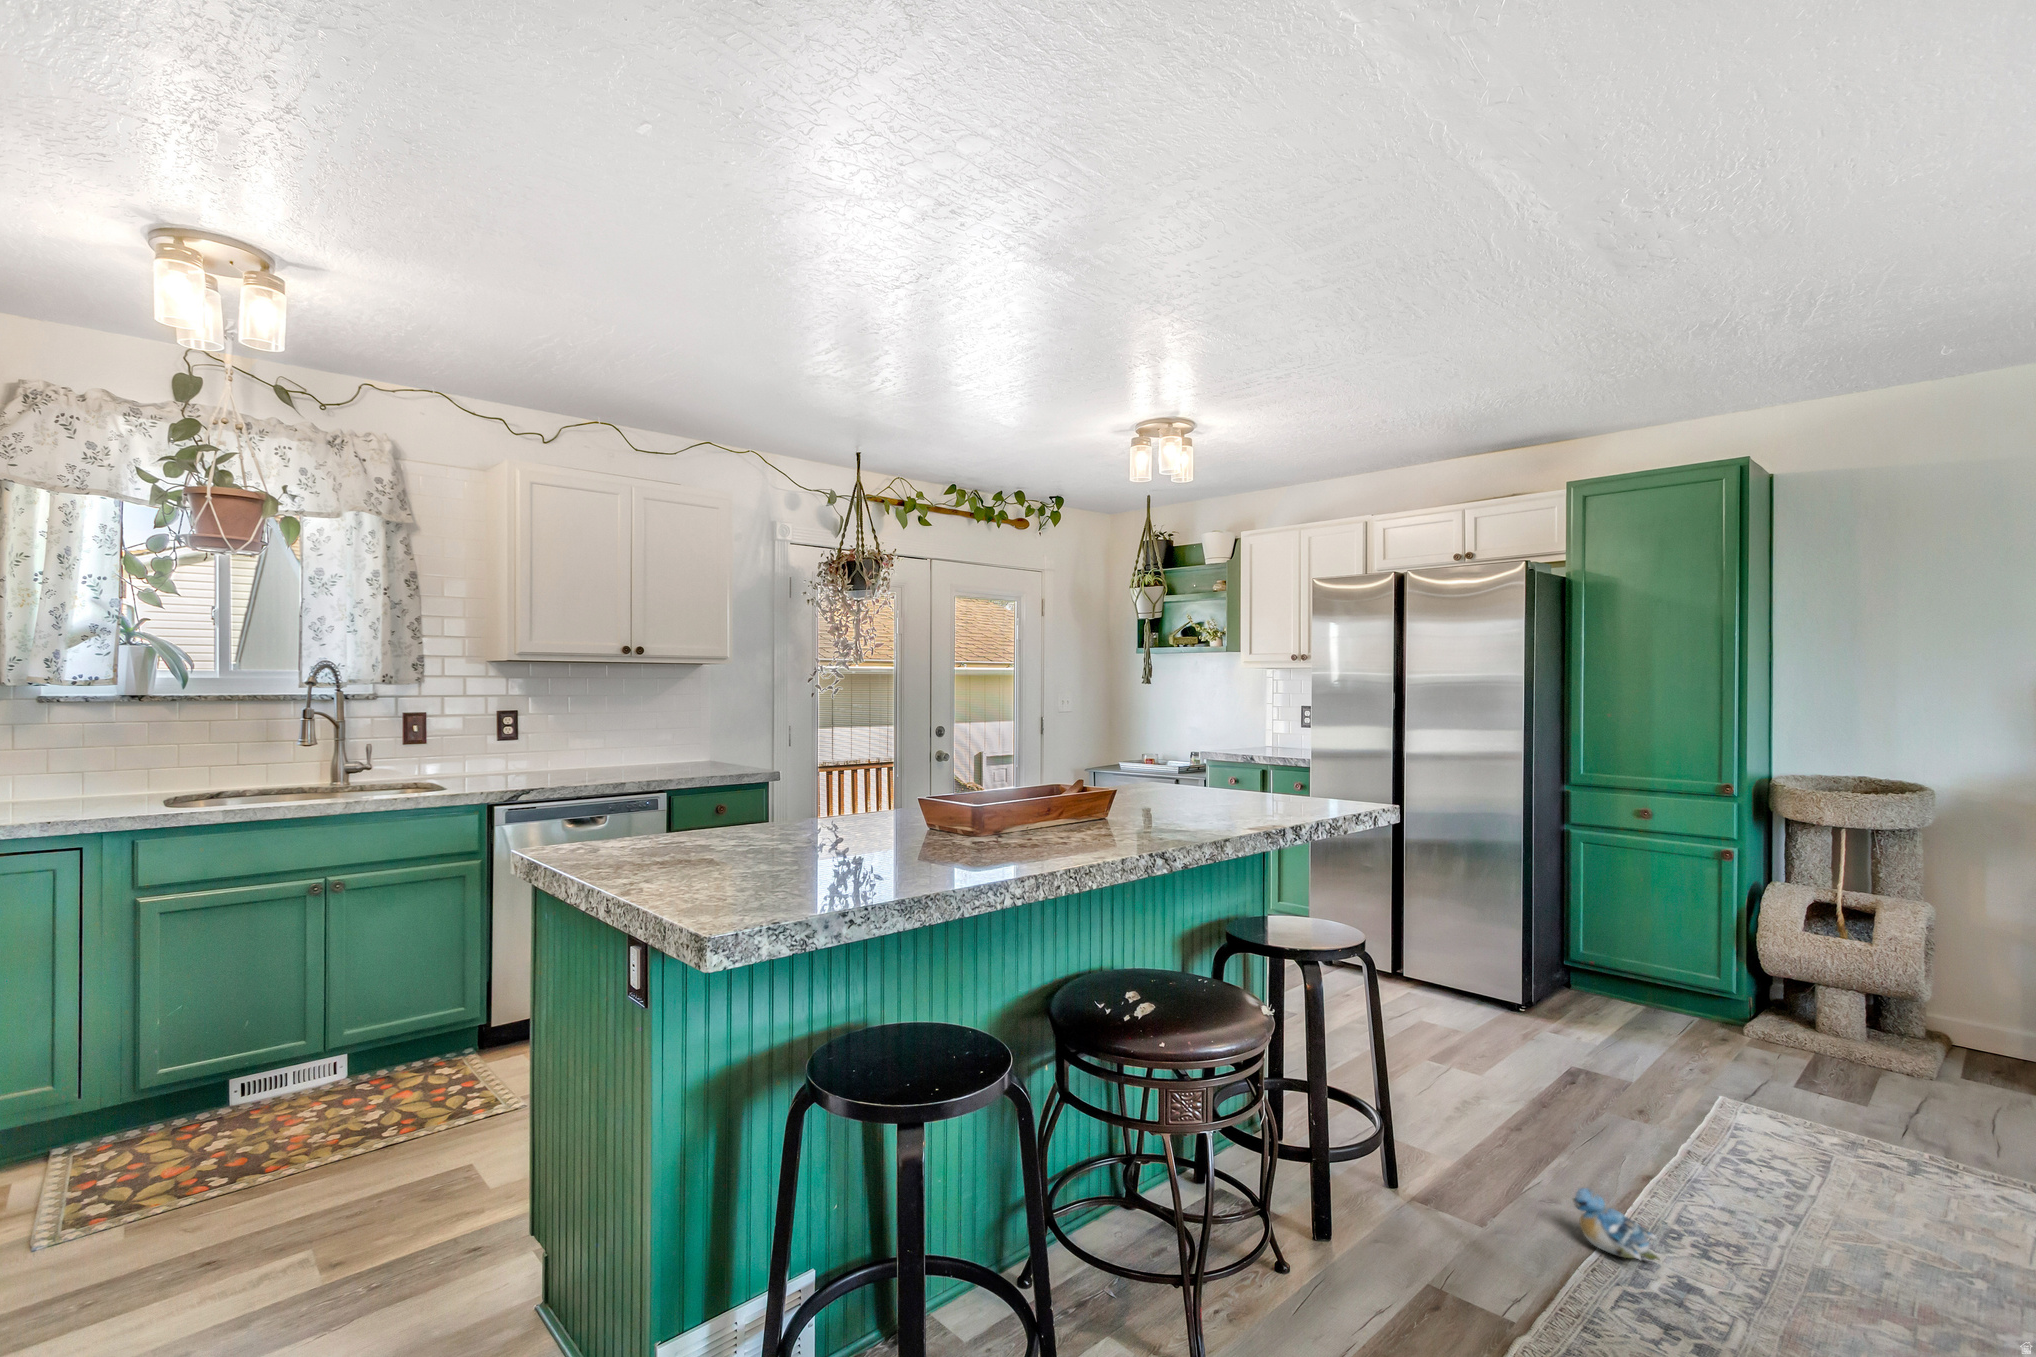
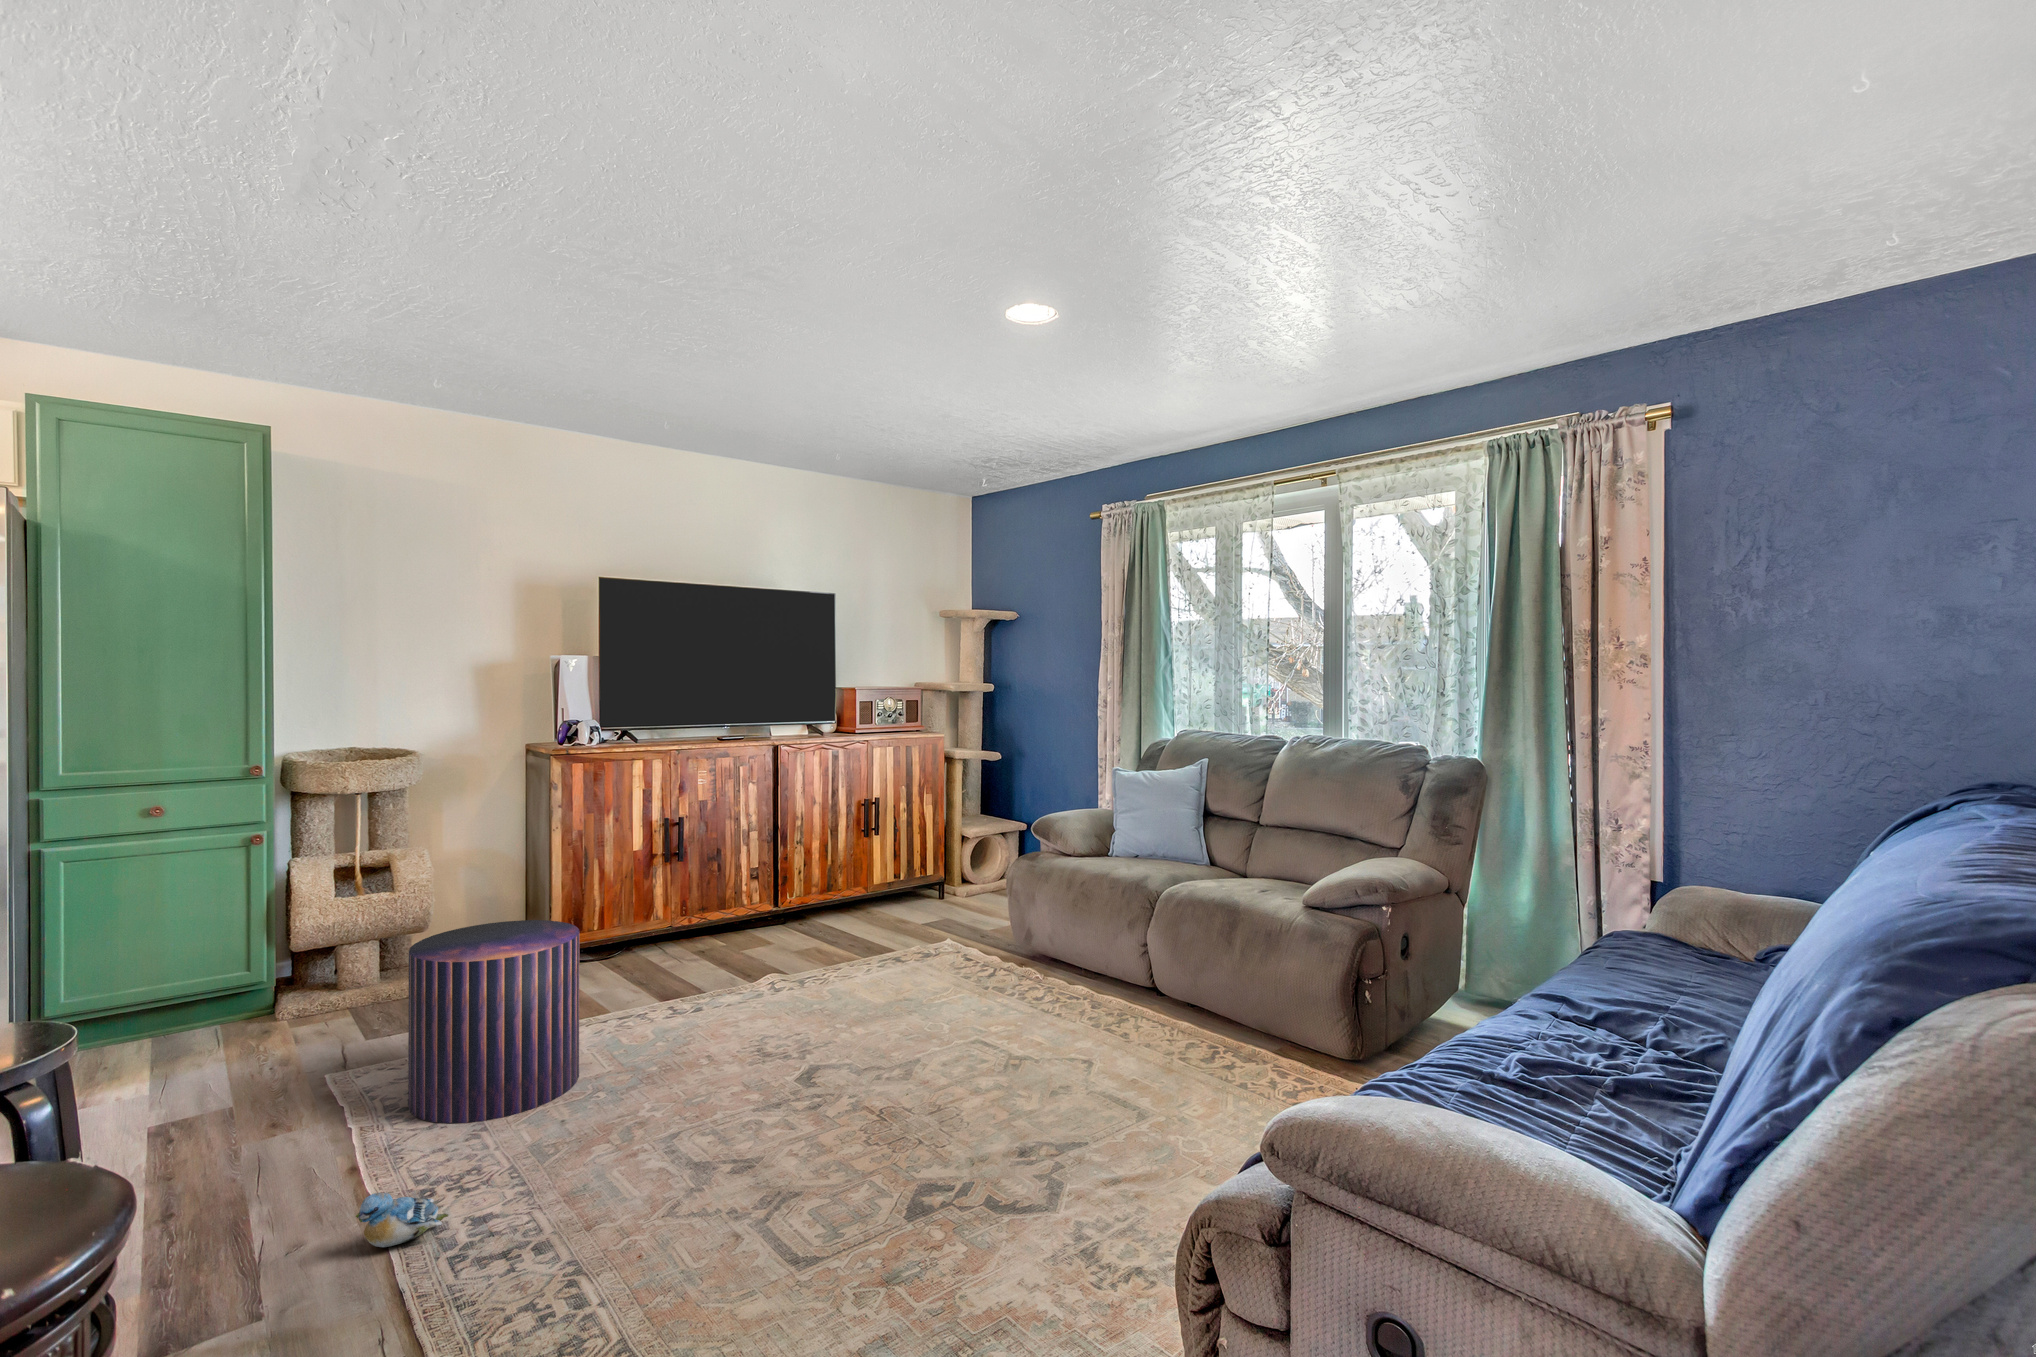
pouf: none [1752,990,1995,1254] -> present [408,920,579,1123]

